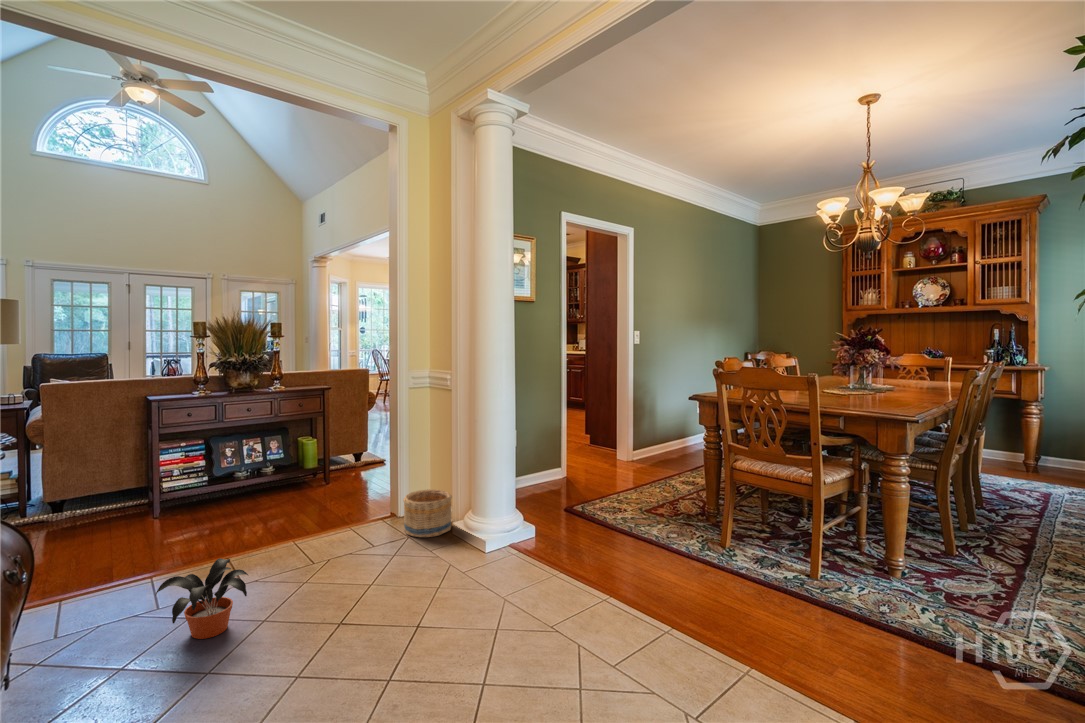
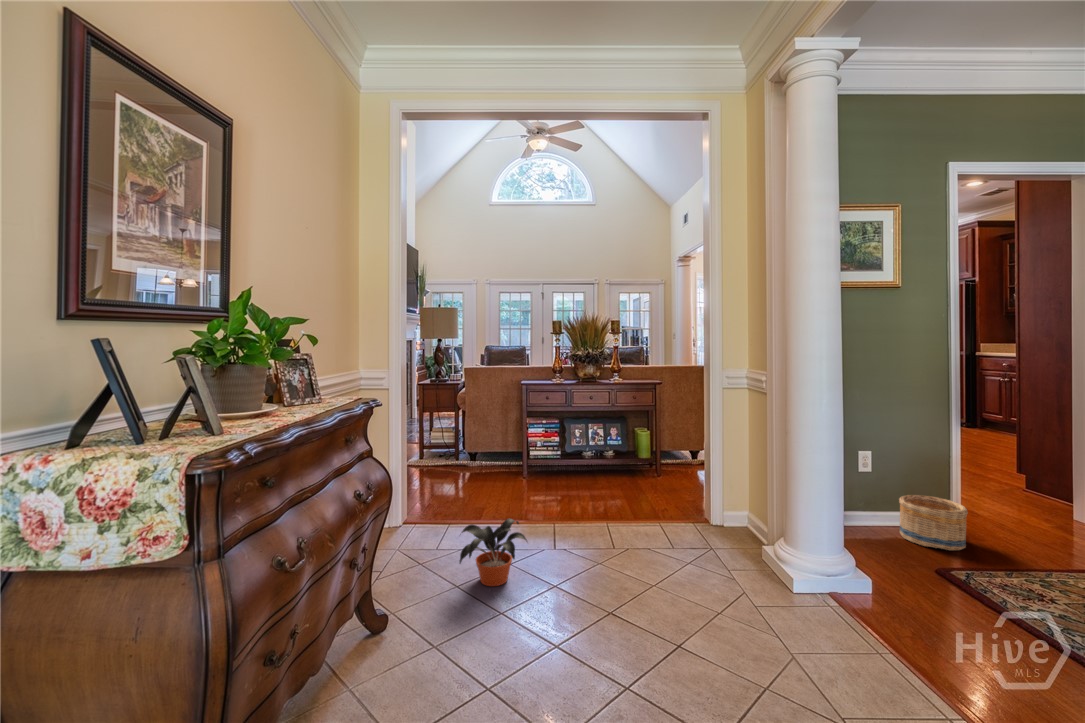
basket: present [403,489,452,537] -> present [899,495,968,550]

